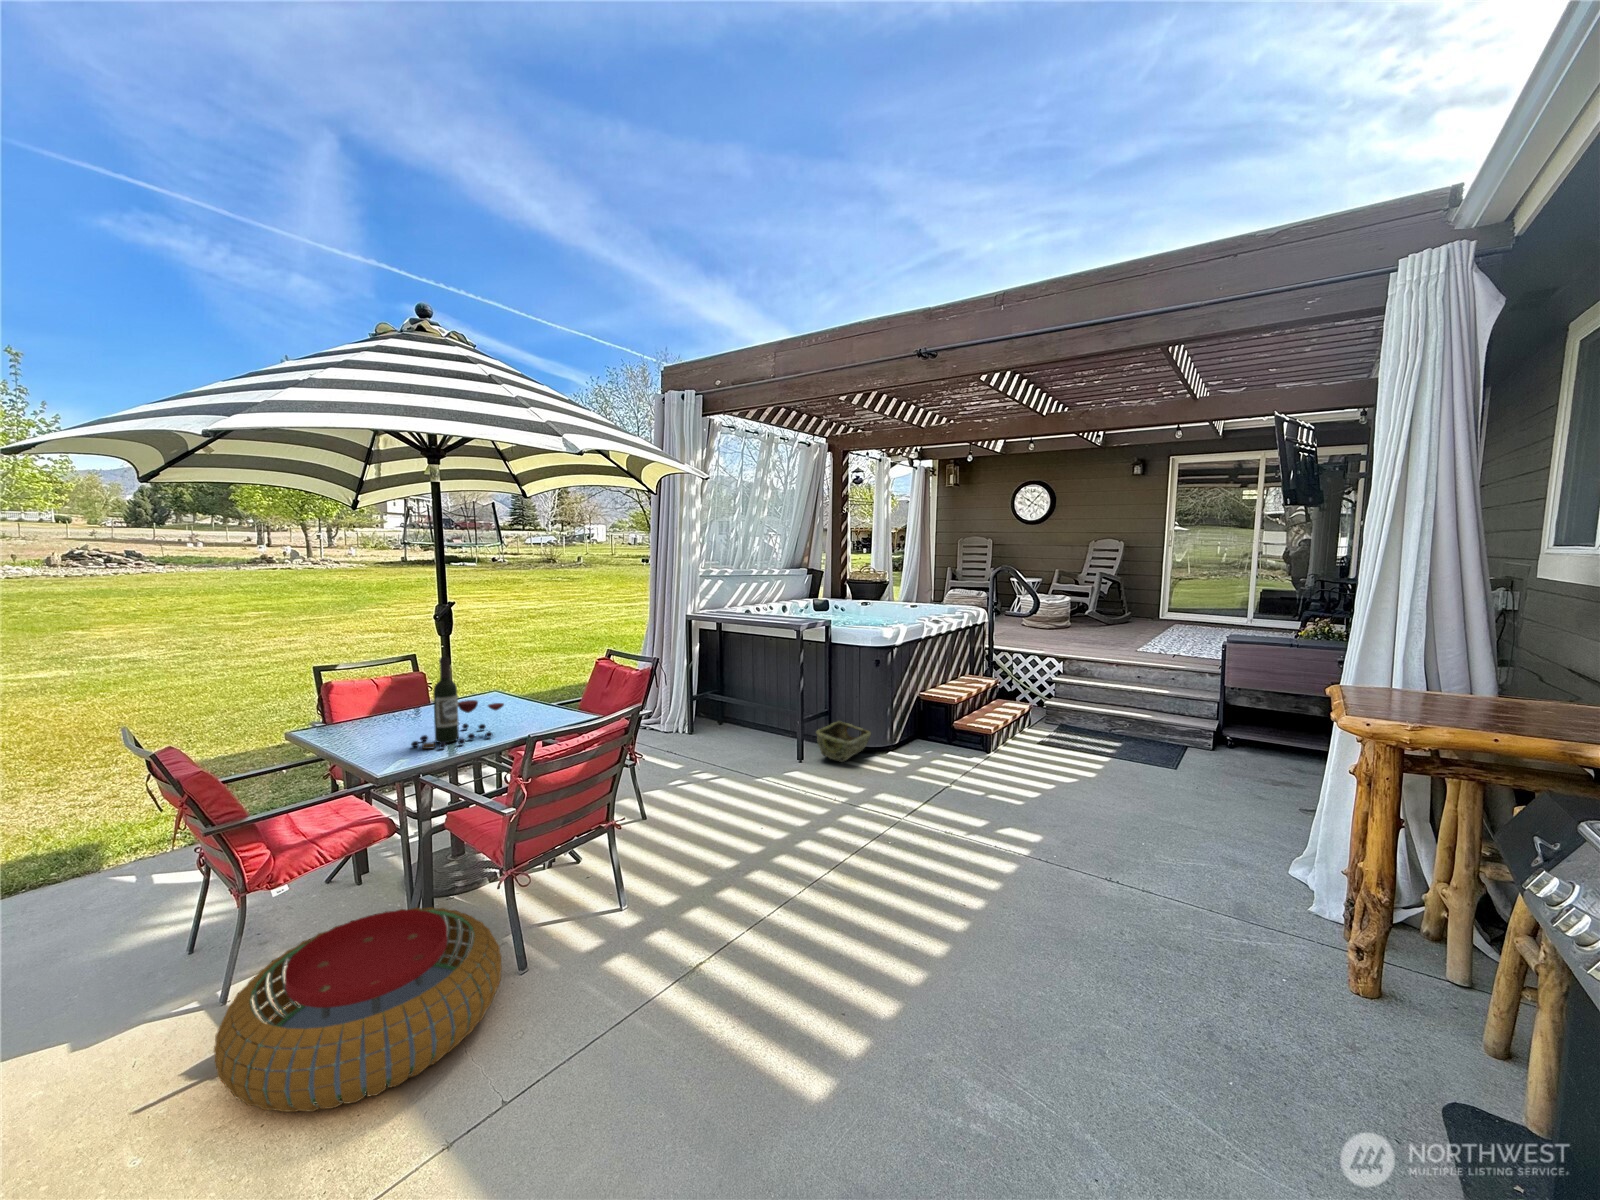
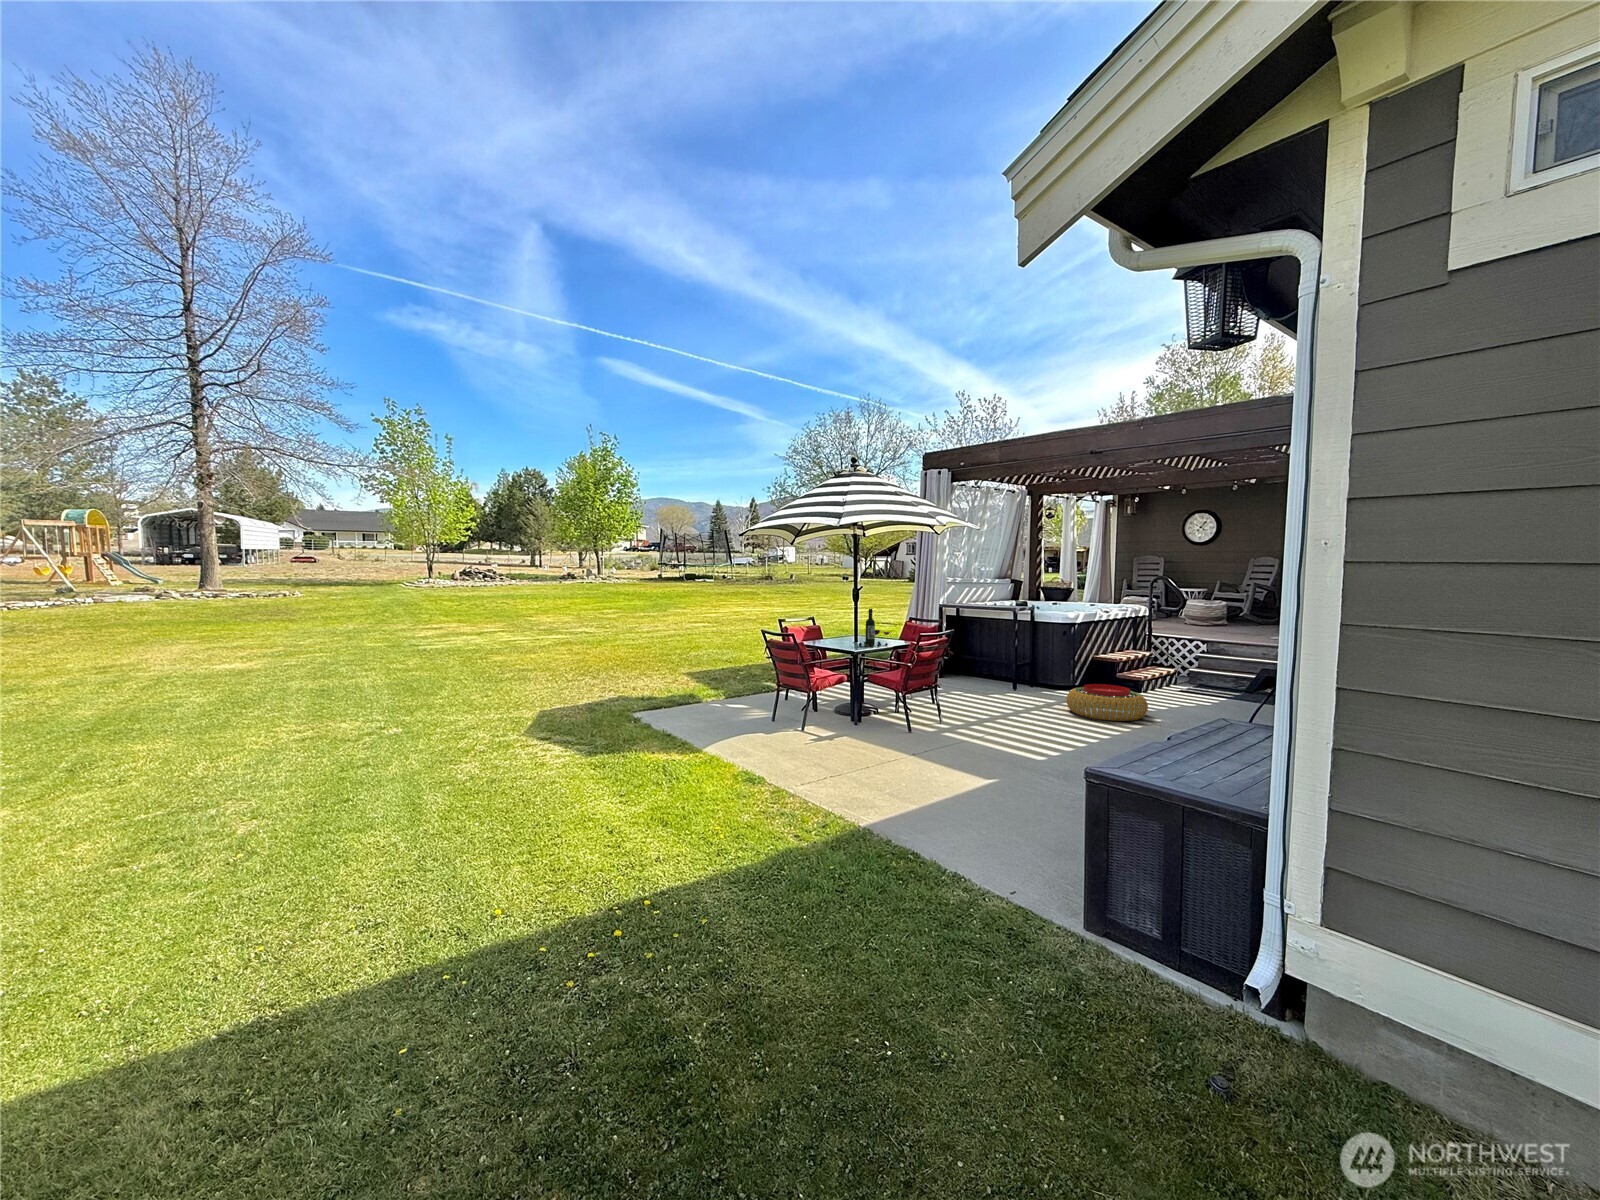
woven basket: present [816,721,871,762] -> none [1027,670,1063,692]
pouf: present [214,907,502,1112] -> present [1066,684,1148,721]

